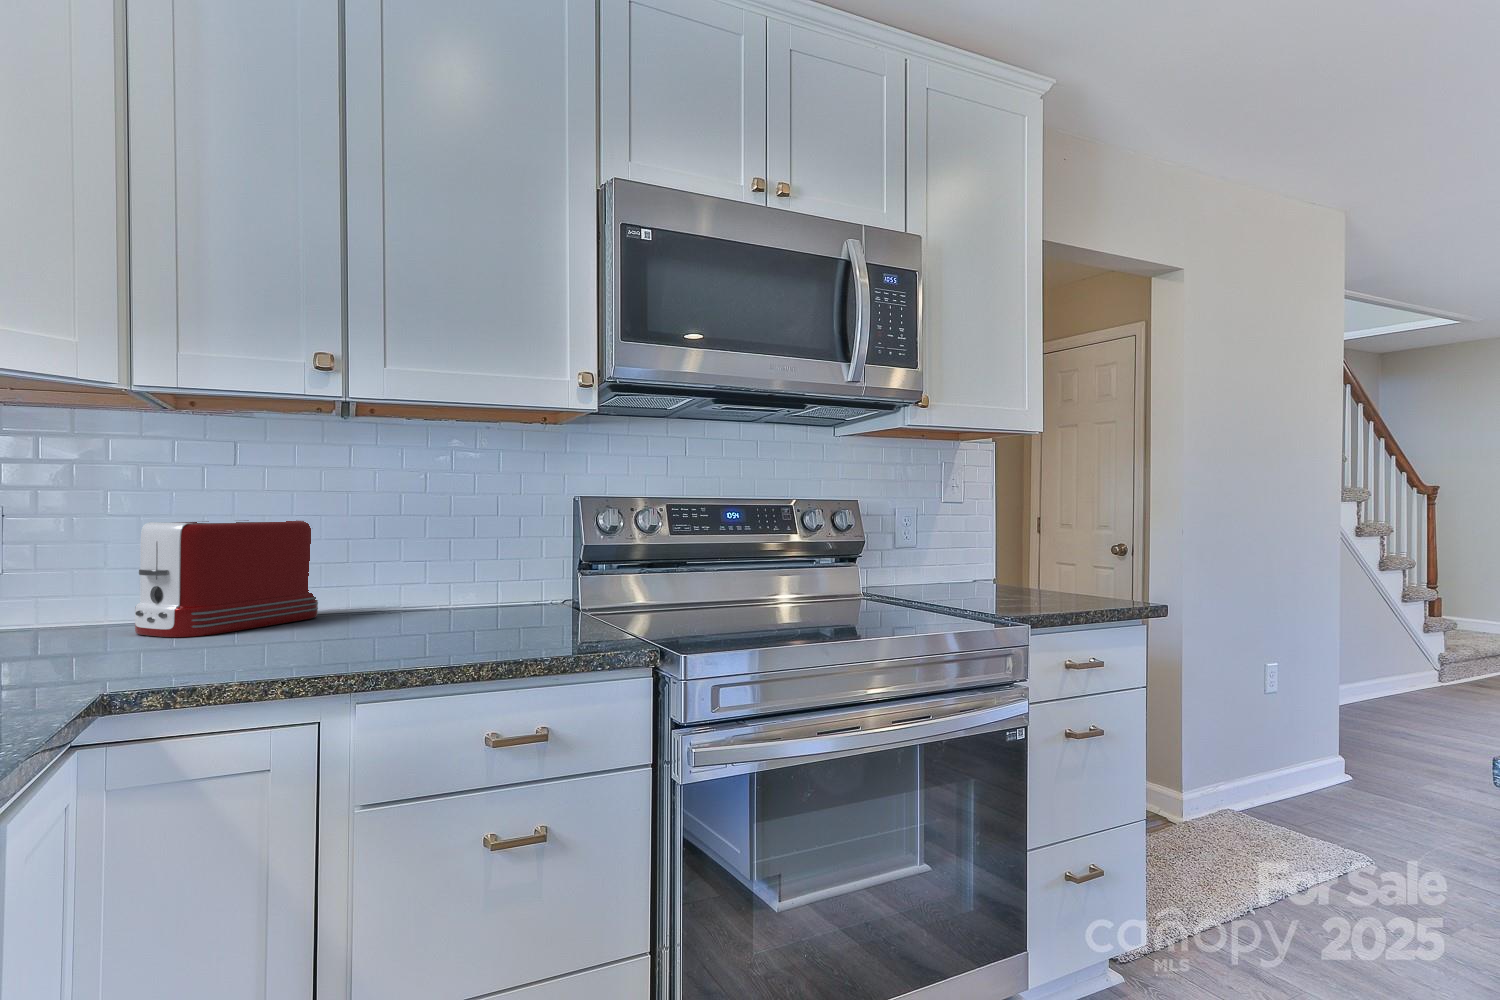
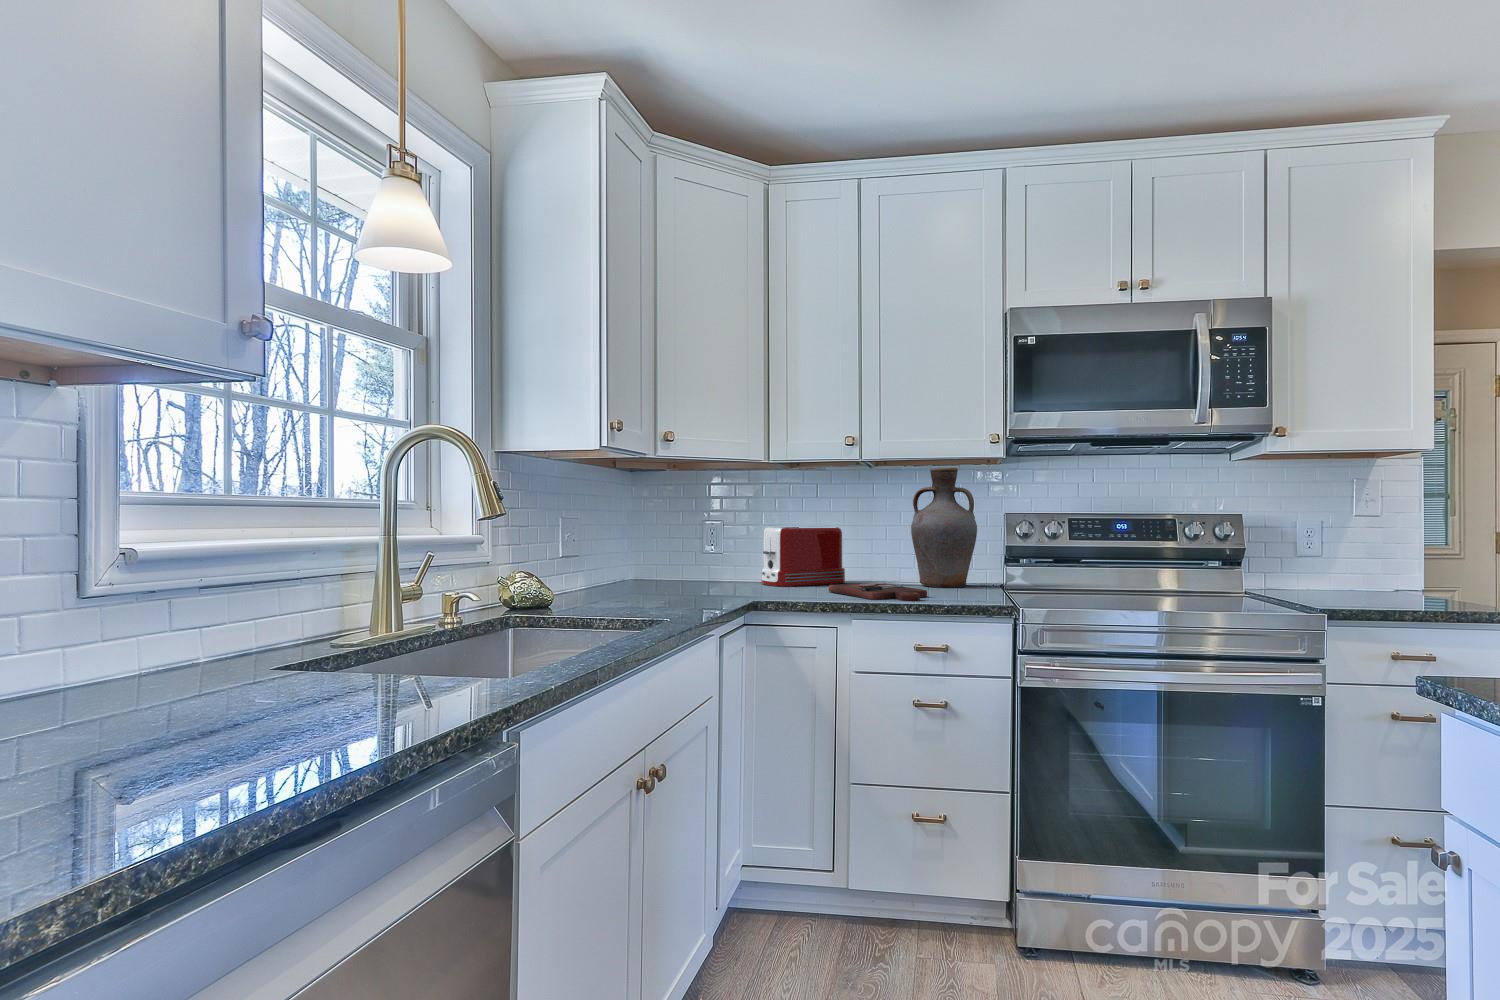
vase: none [442,425,547,615] -> present [911,467,977,588]
cutting board: none [294,618,496,661] -> present [829,582,927,601]

